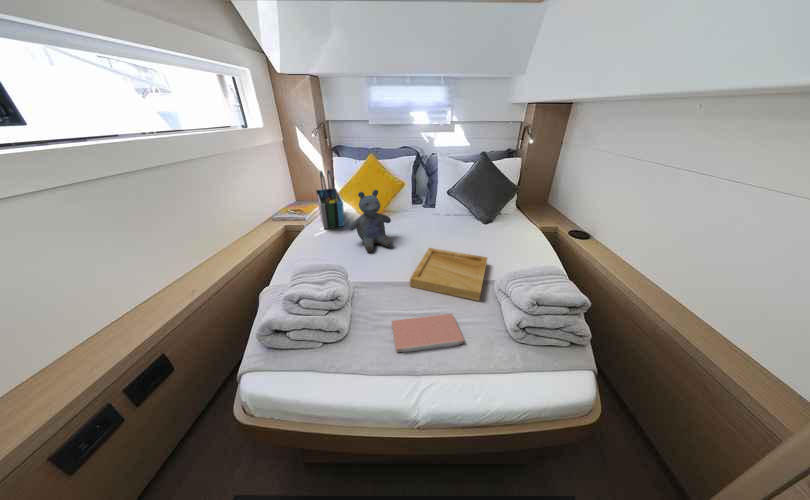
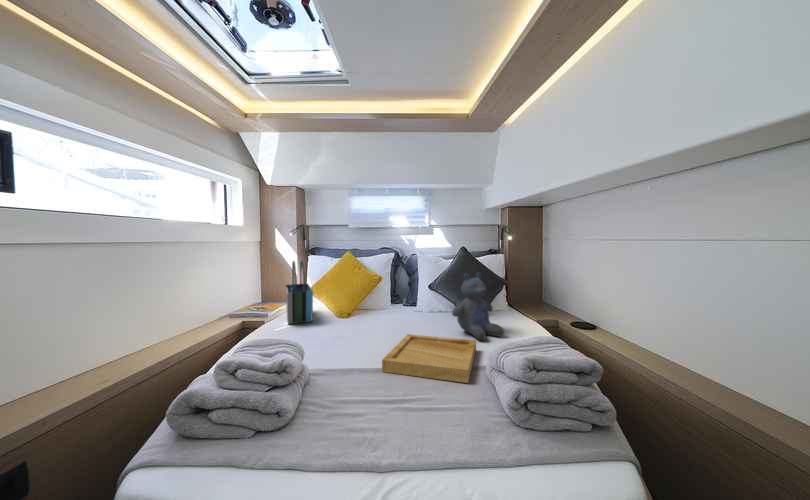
stuffed bear: present [349,190,393,252] -> present [452,272,504,340]
notebook: present [392,314,464,353] -> none [353,394,448,439]

